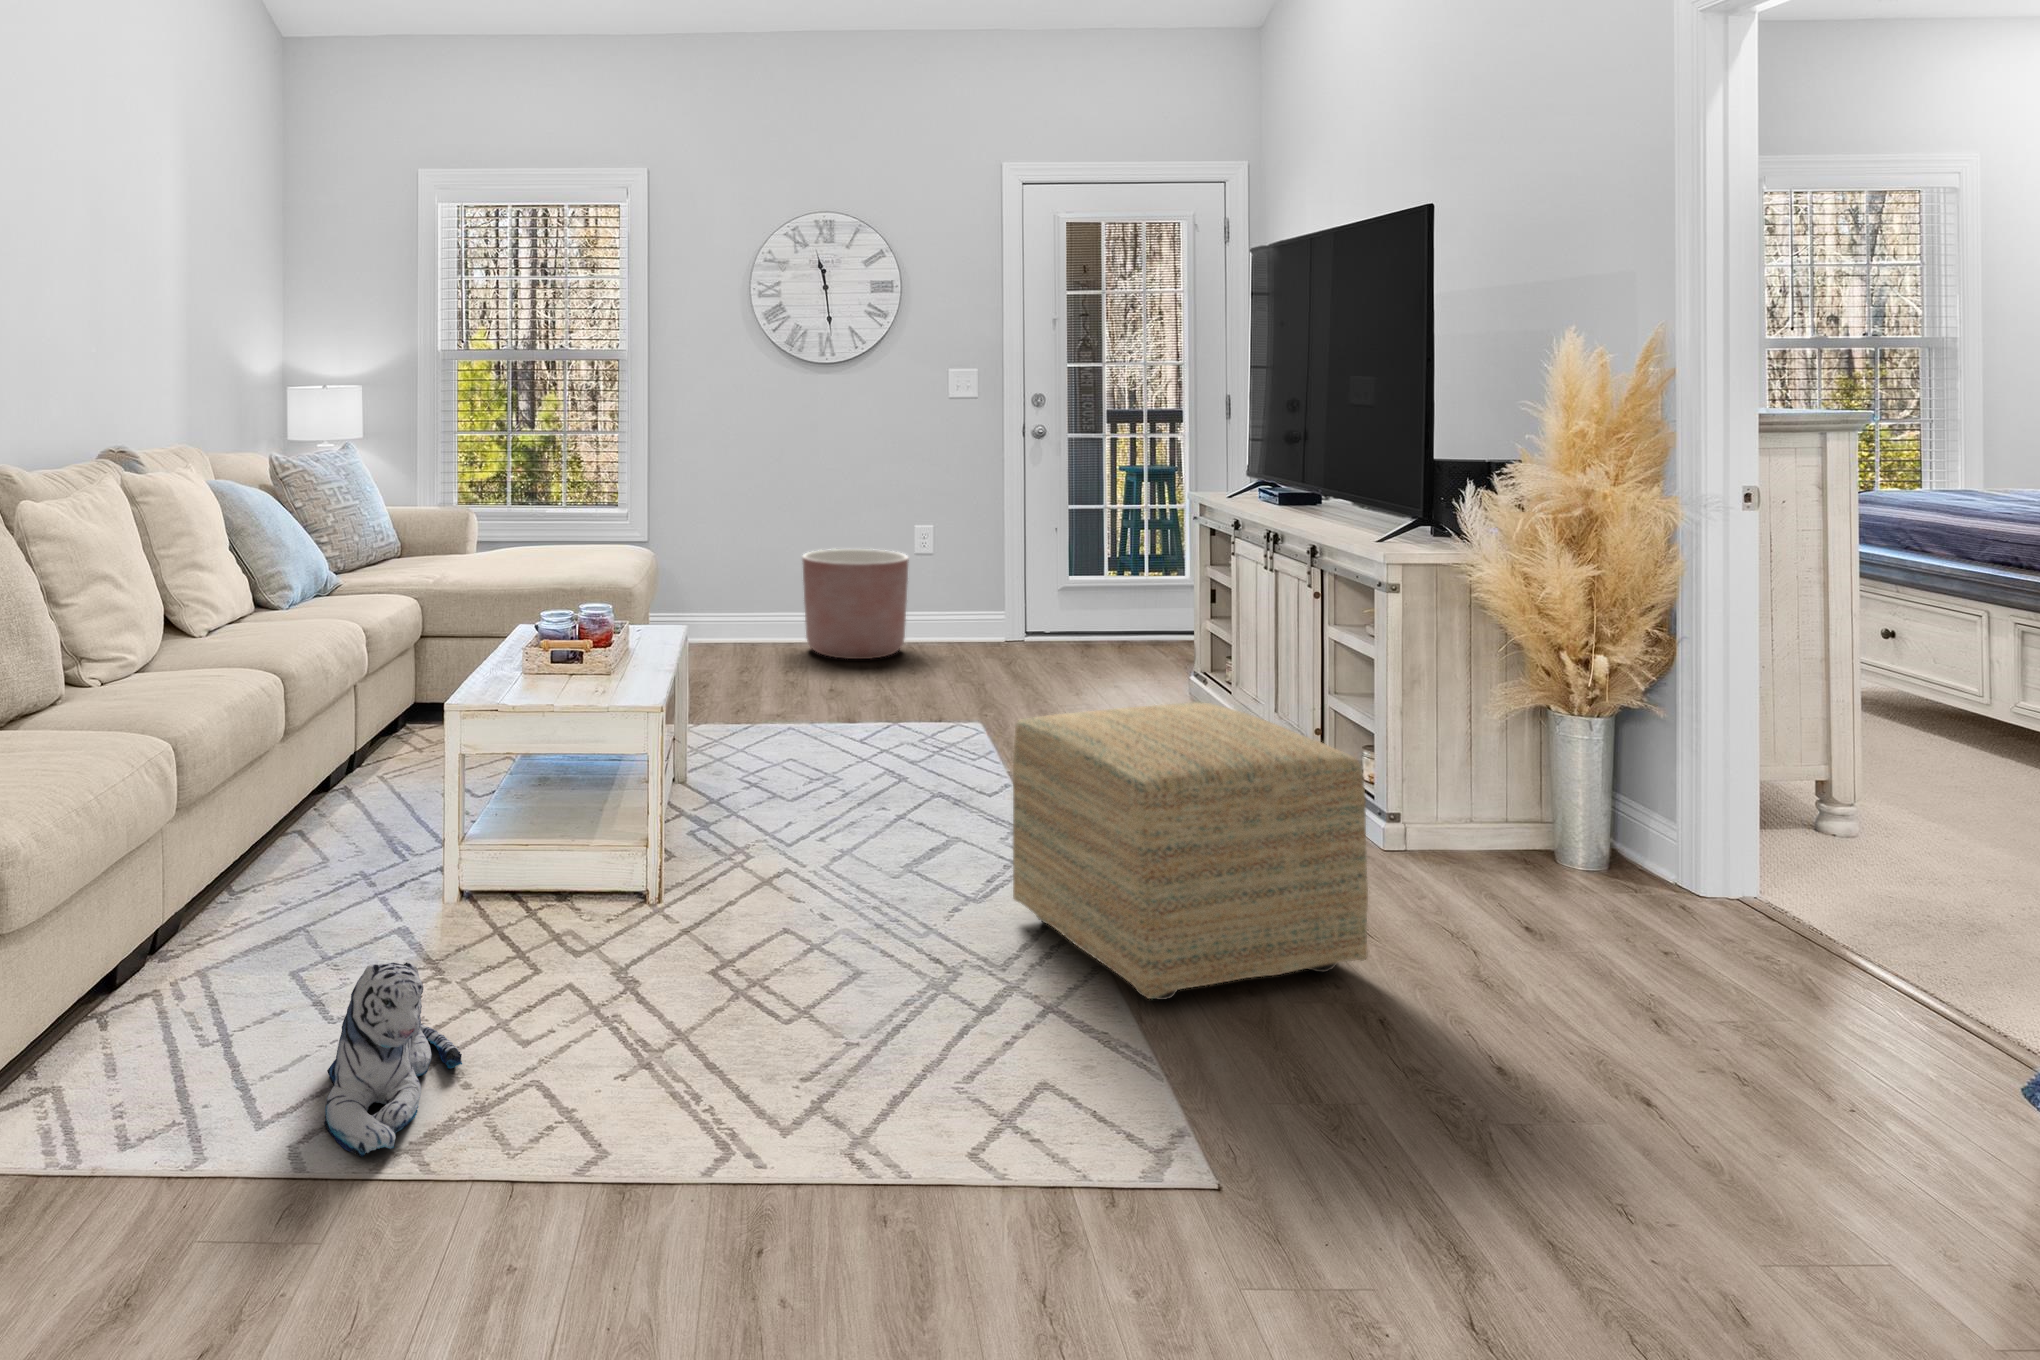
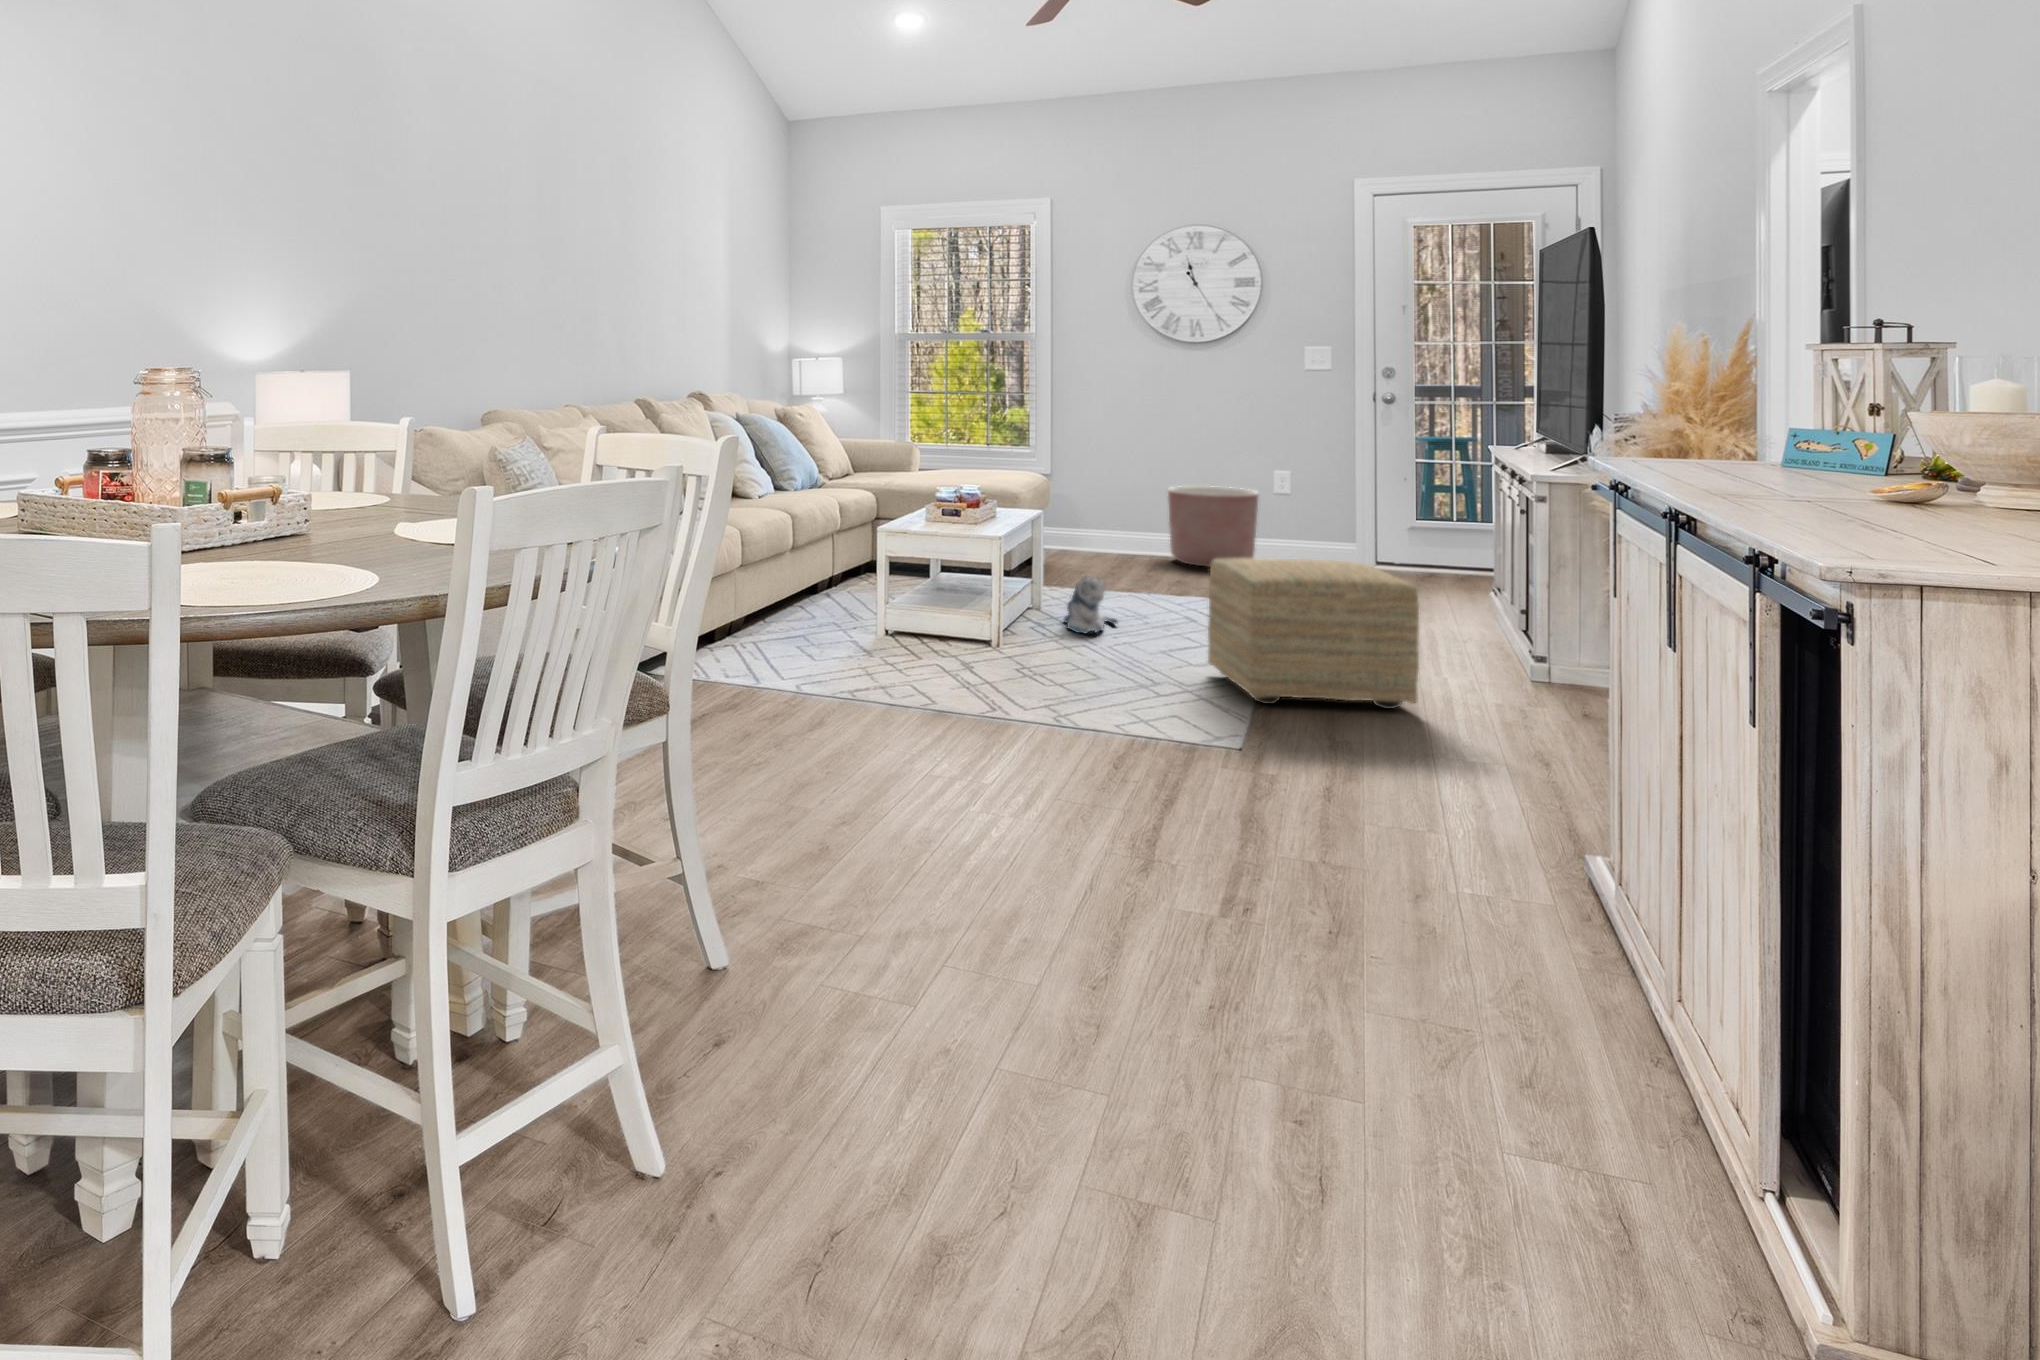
plush toy: present [324,962,462,1157] -> present [1064,576,1118,633]

